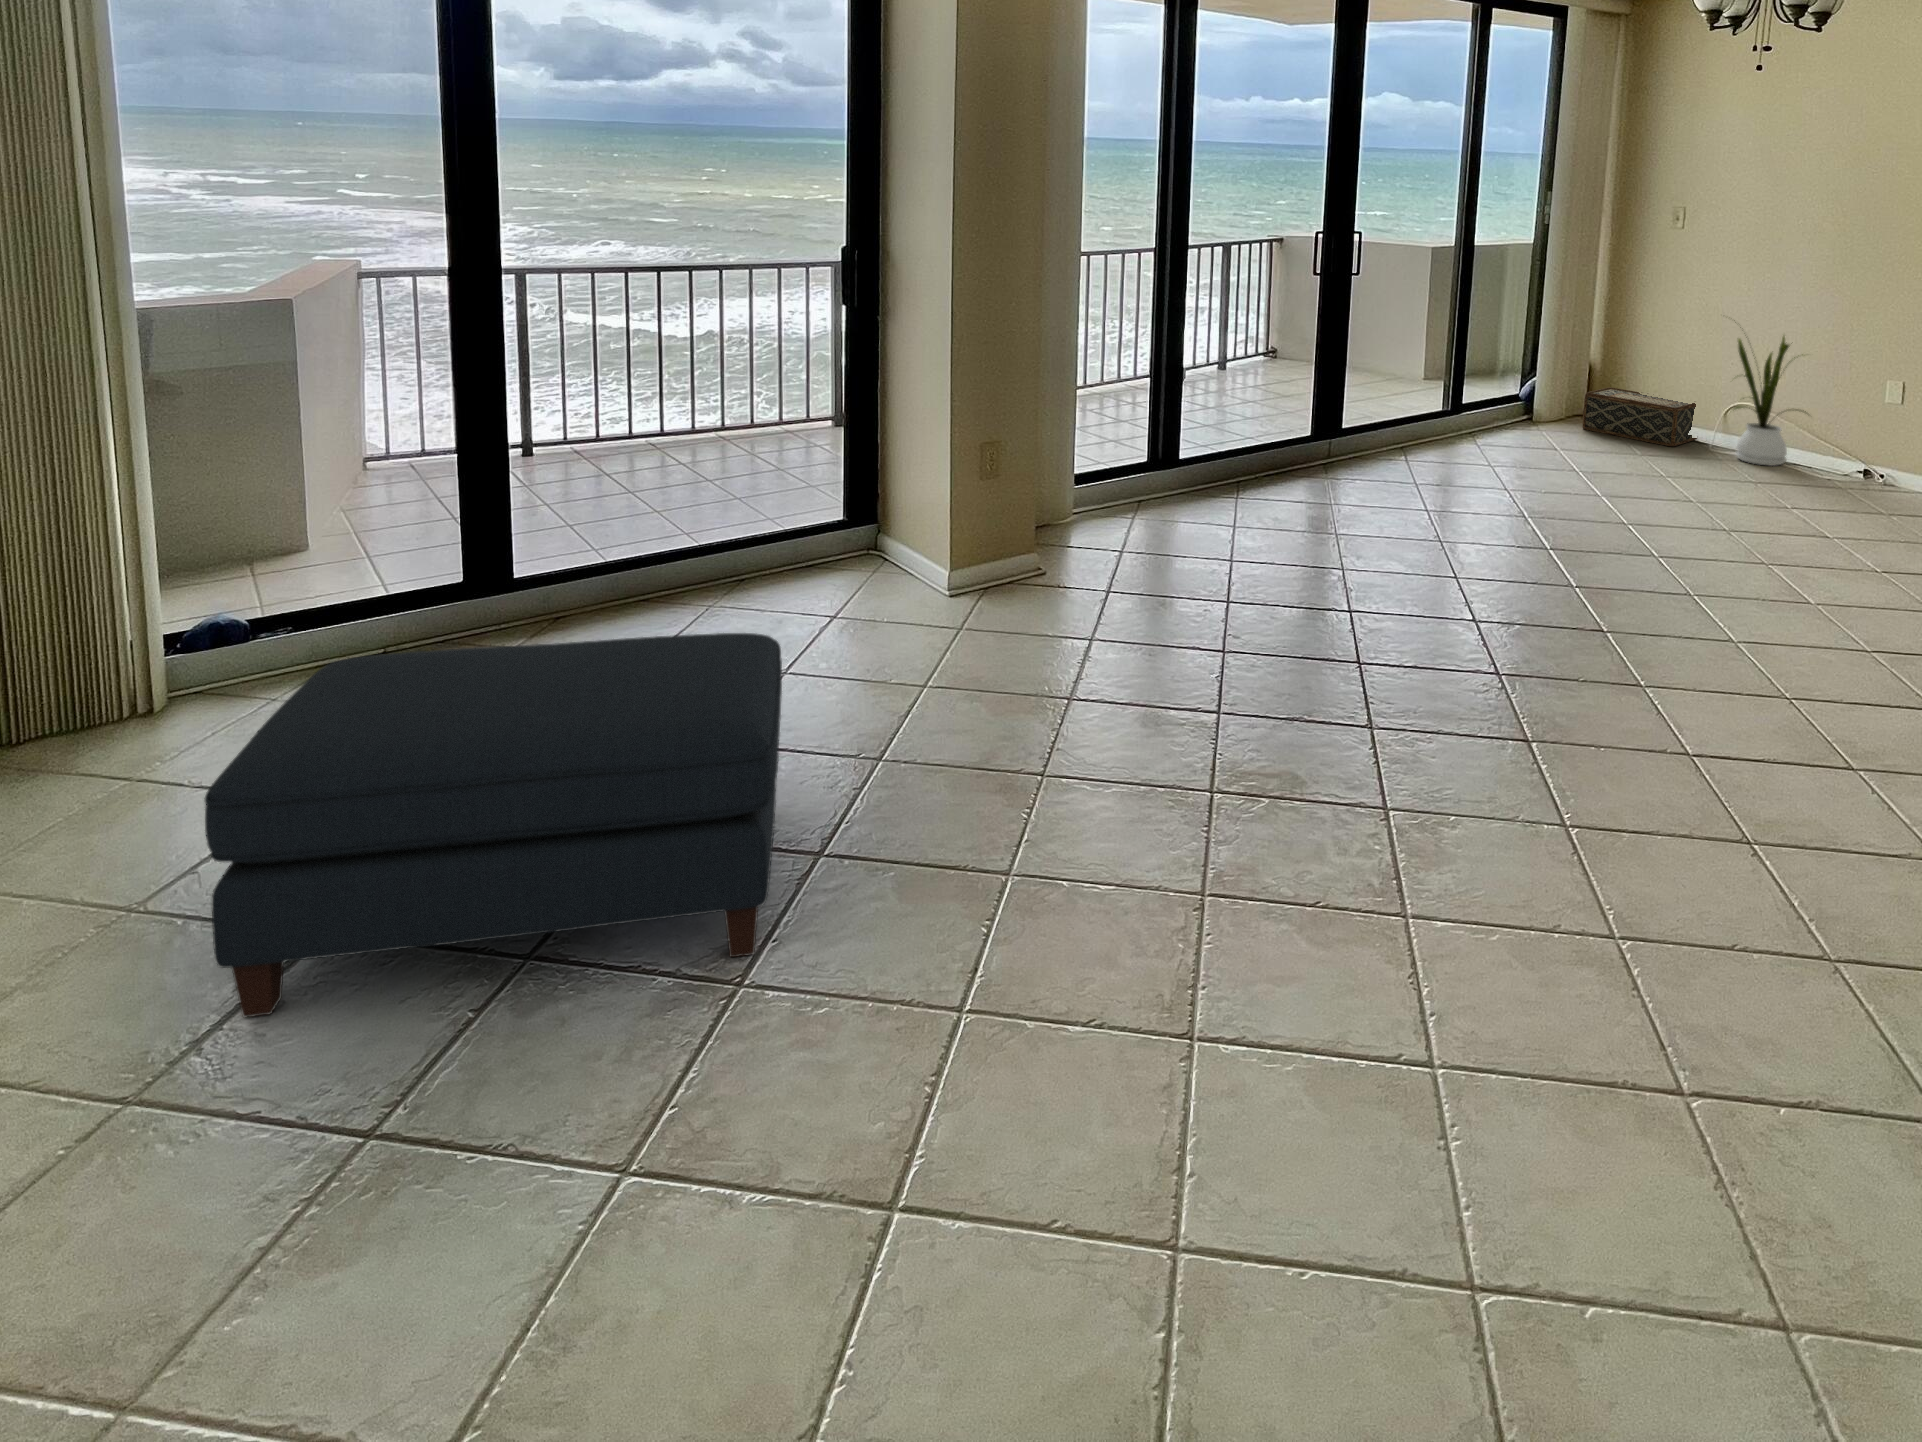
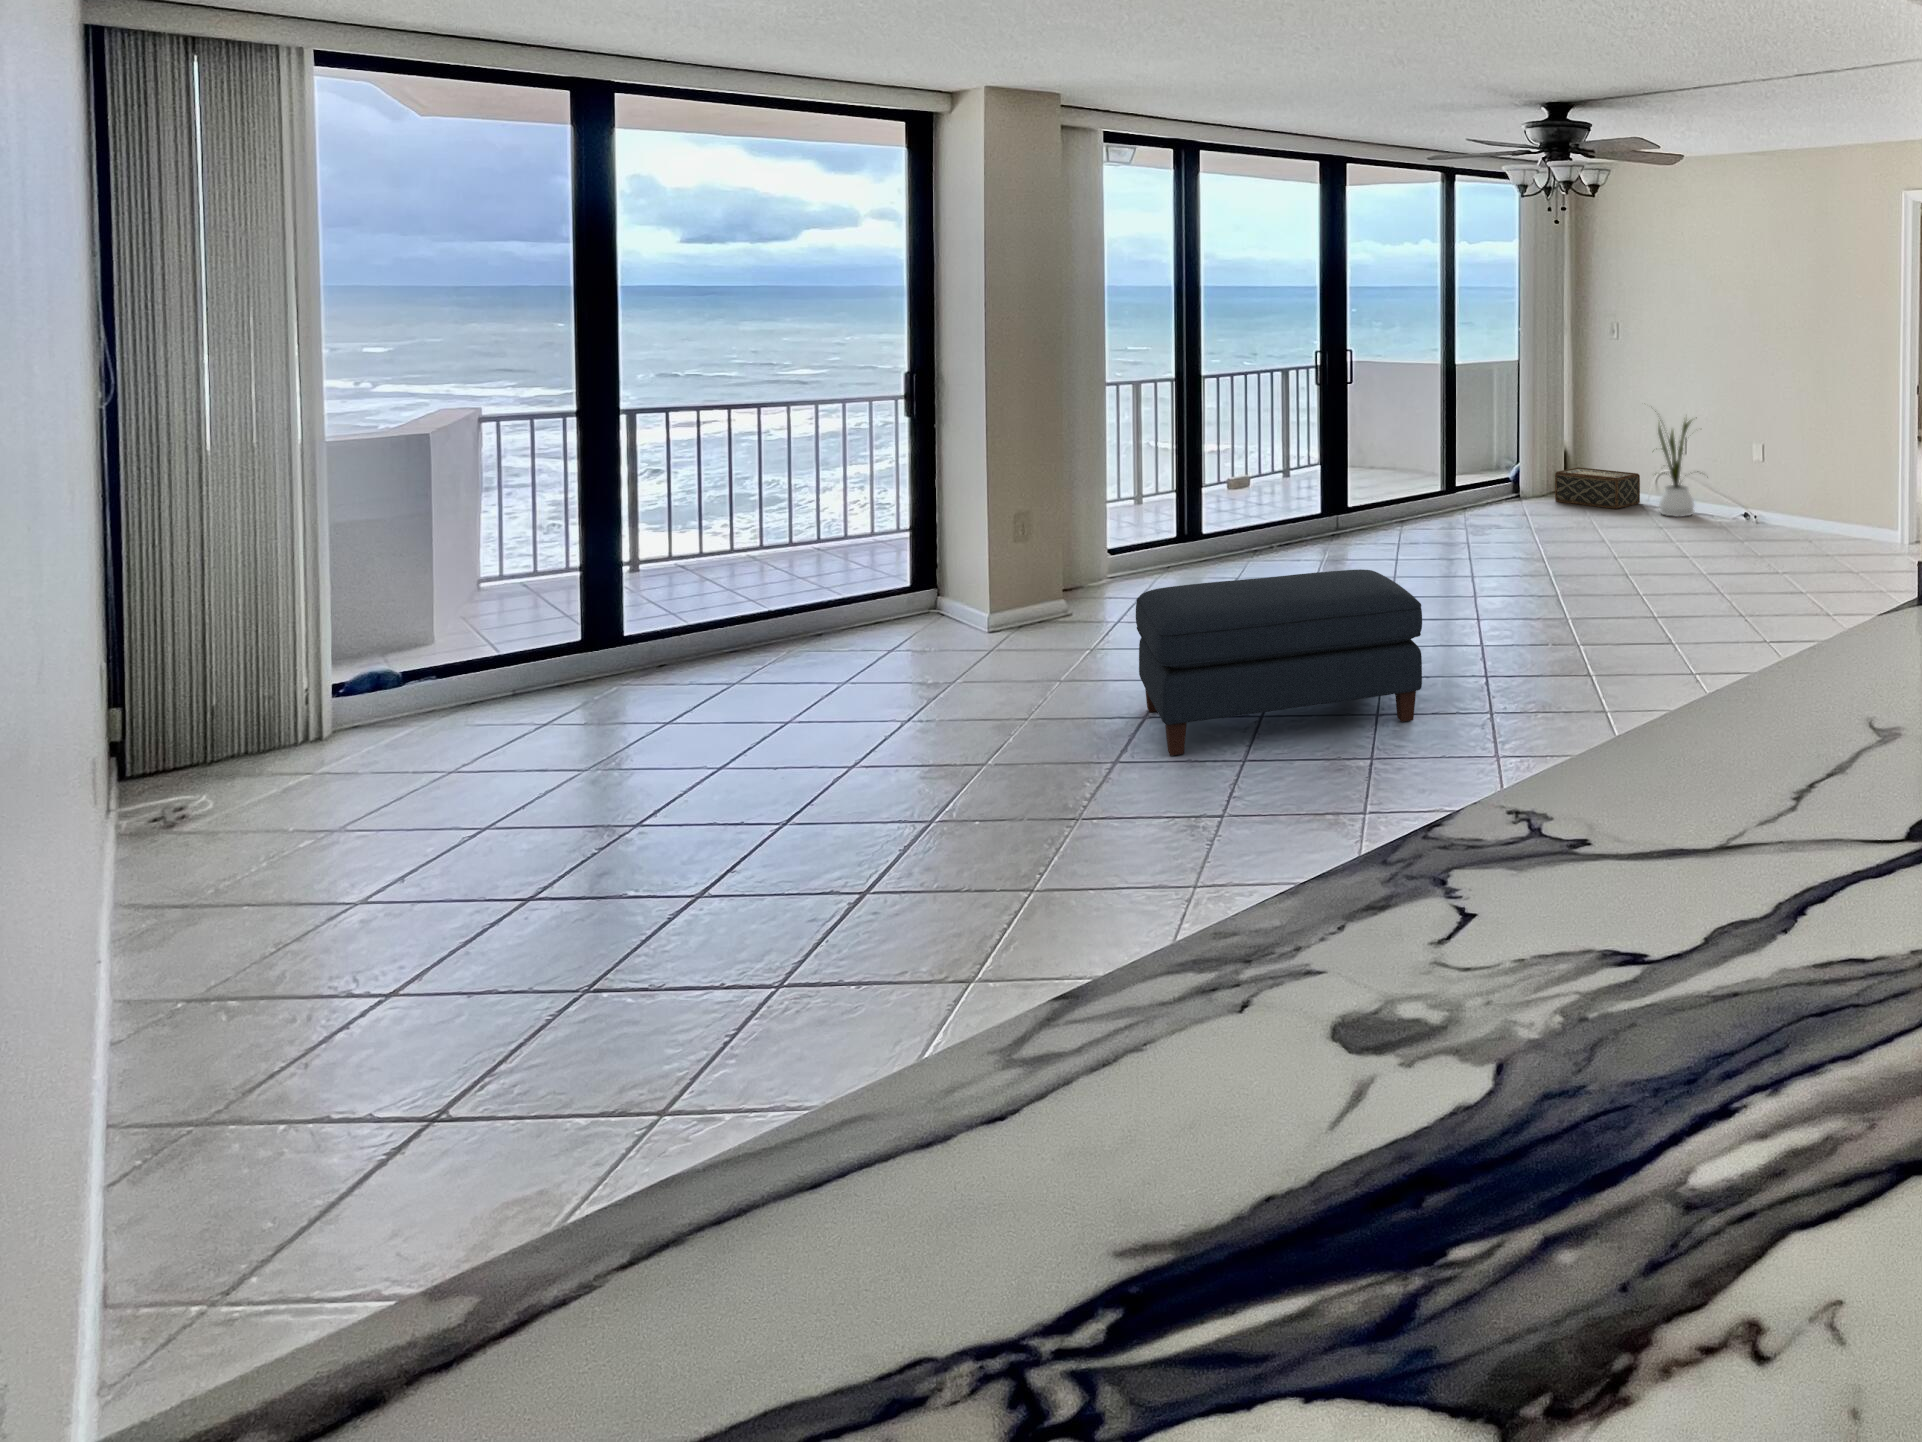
ottoman: present [204,633,782,1017] -> present [1136,569,1422,756]

